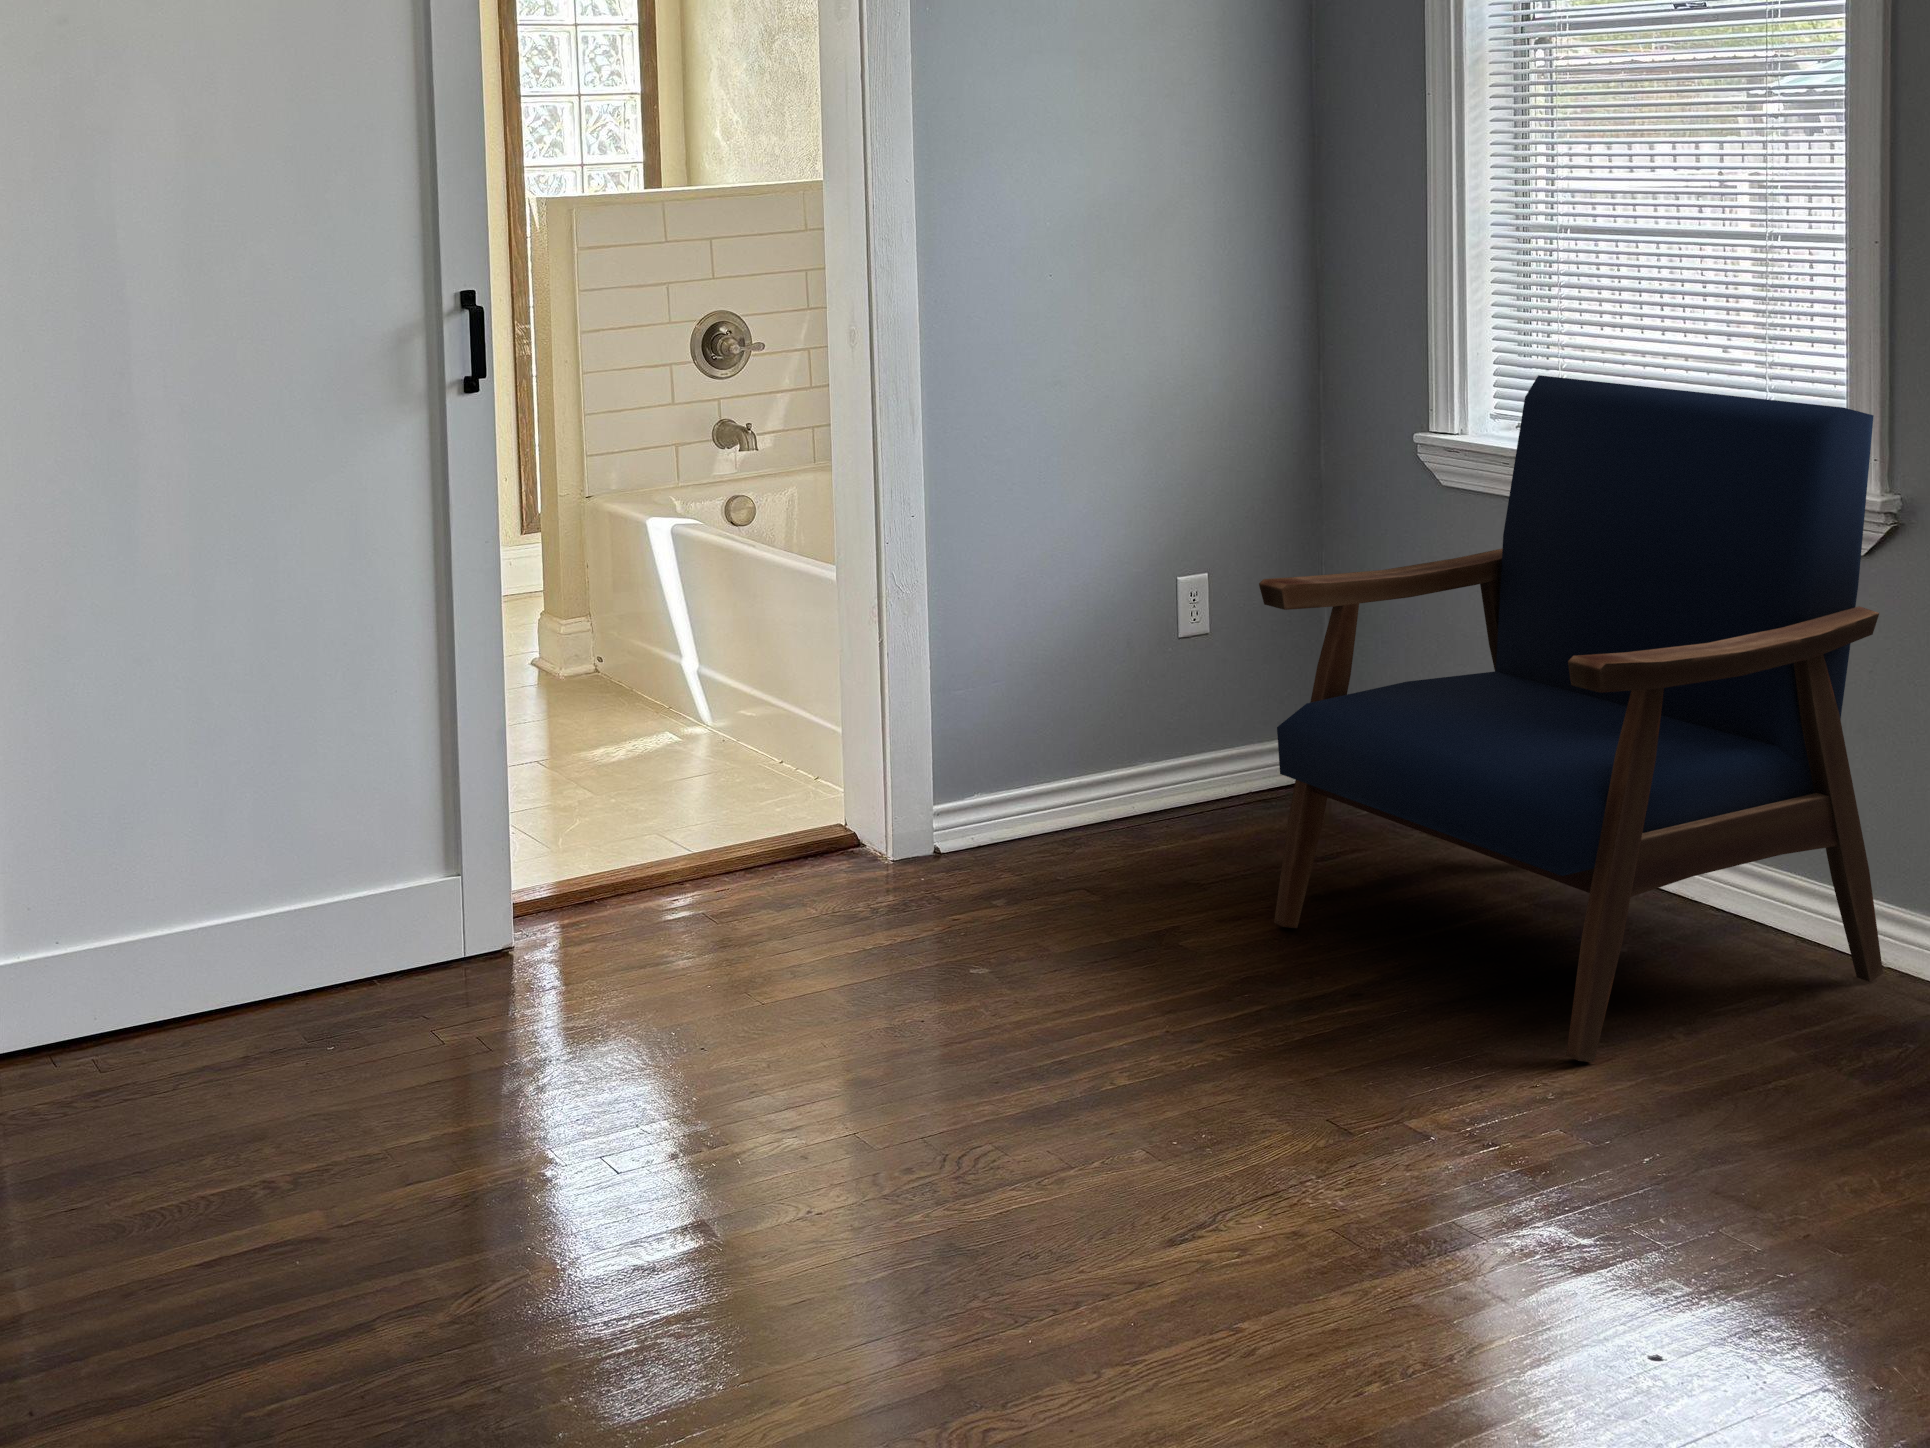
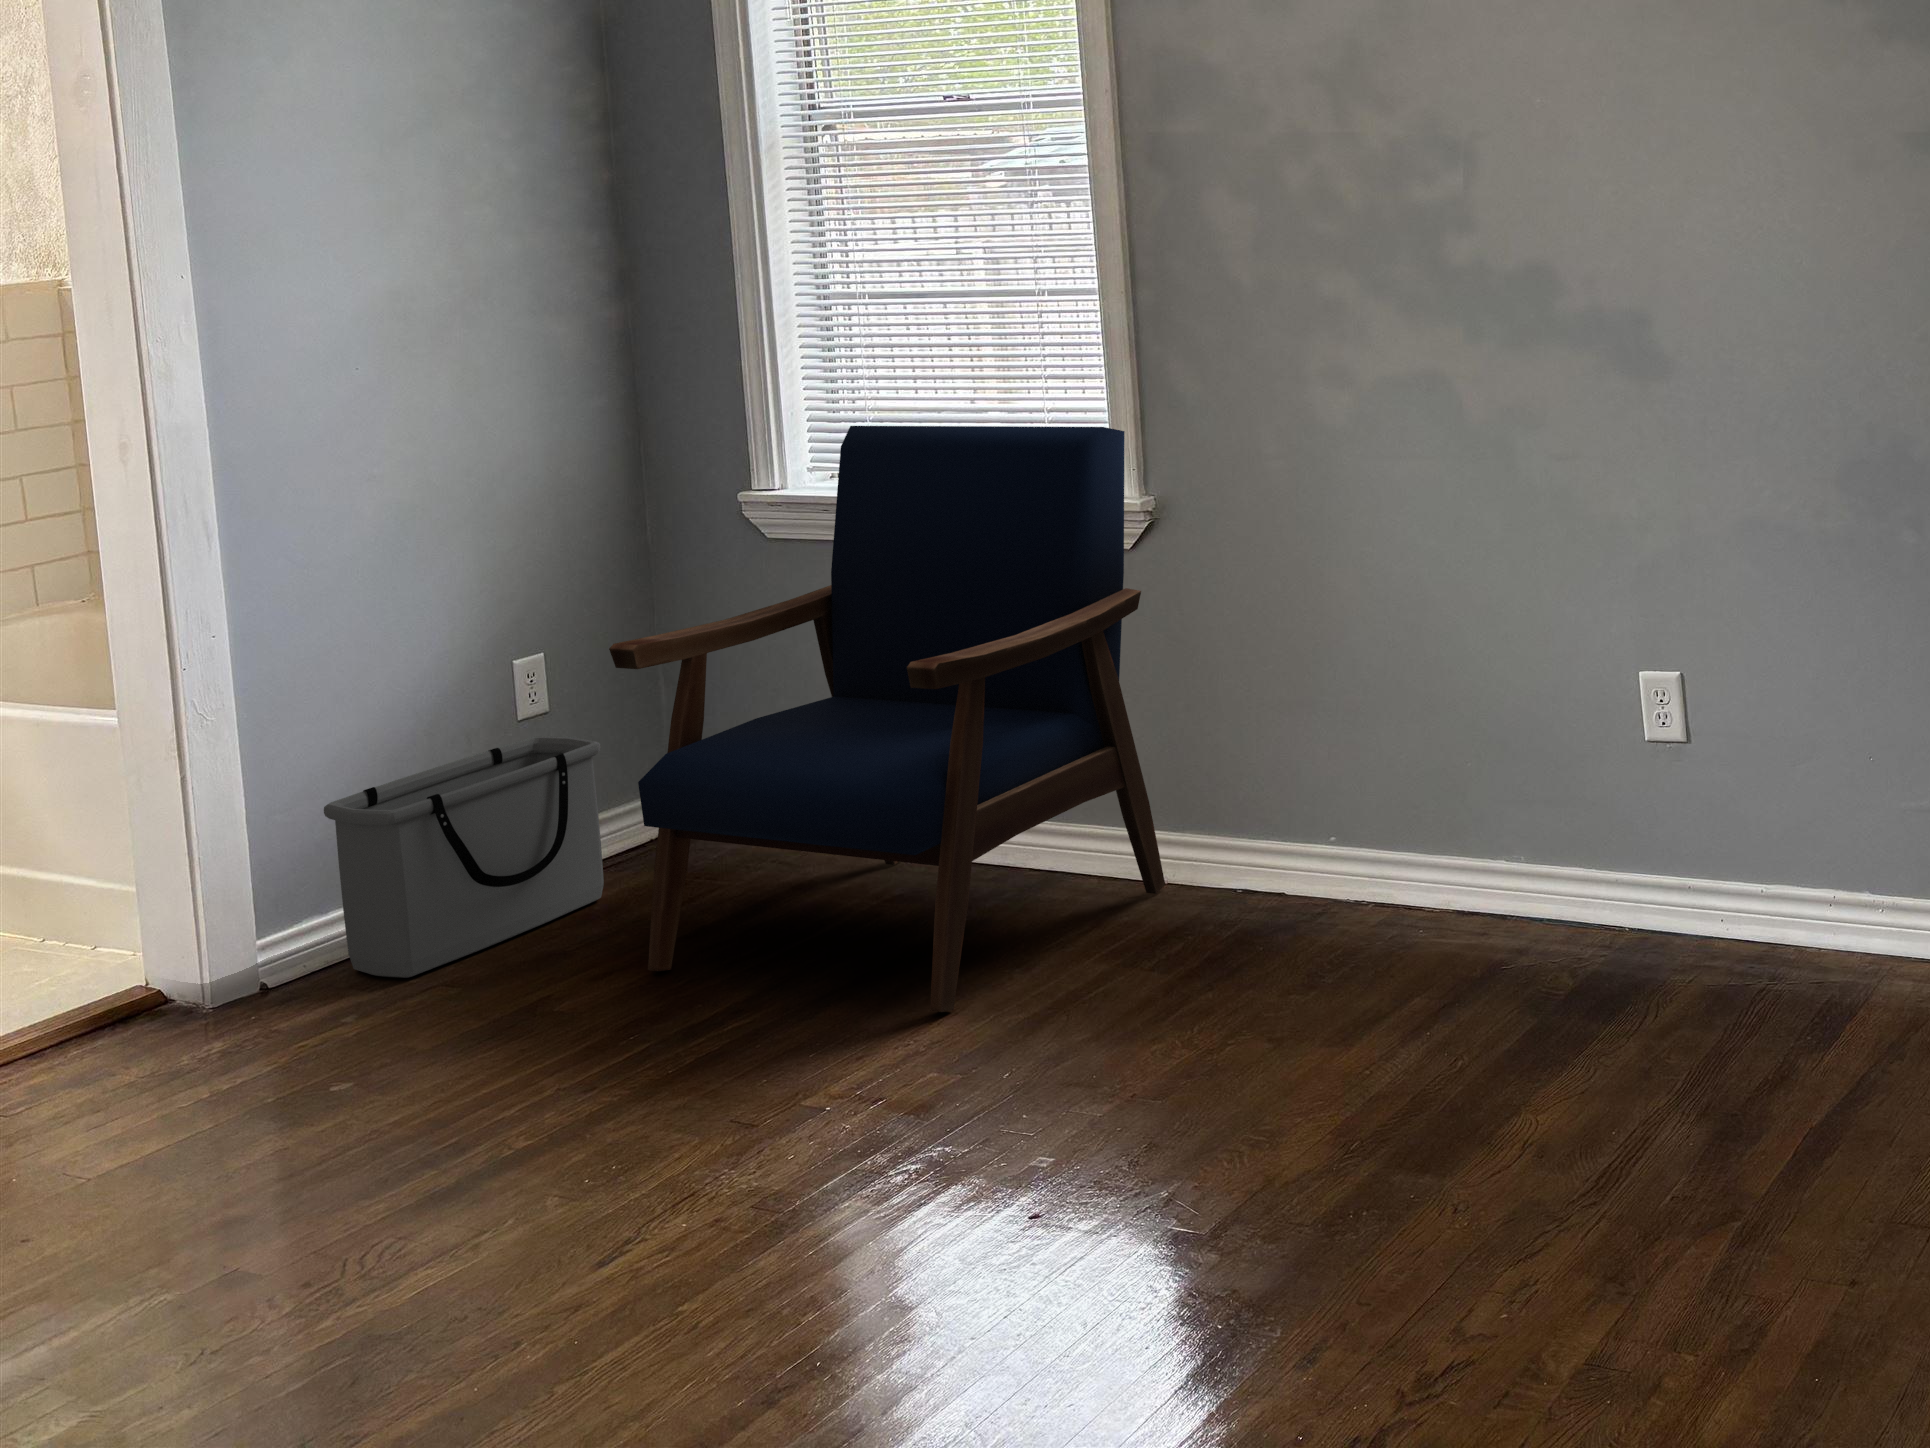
storage bin: none [995,656,1254,871] -> present [324,736,604,978]

